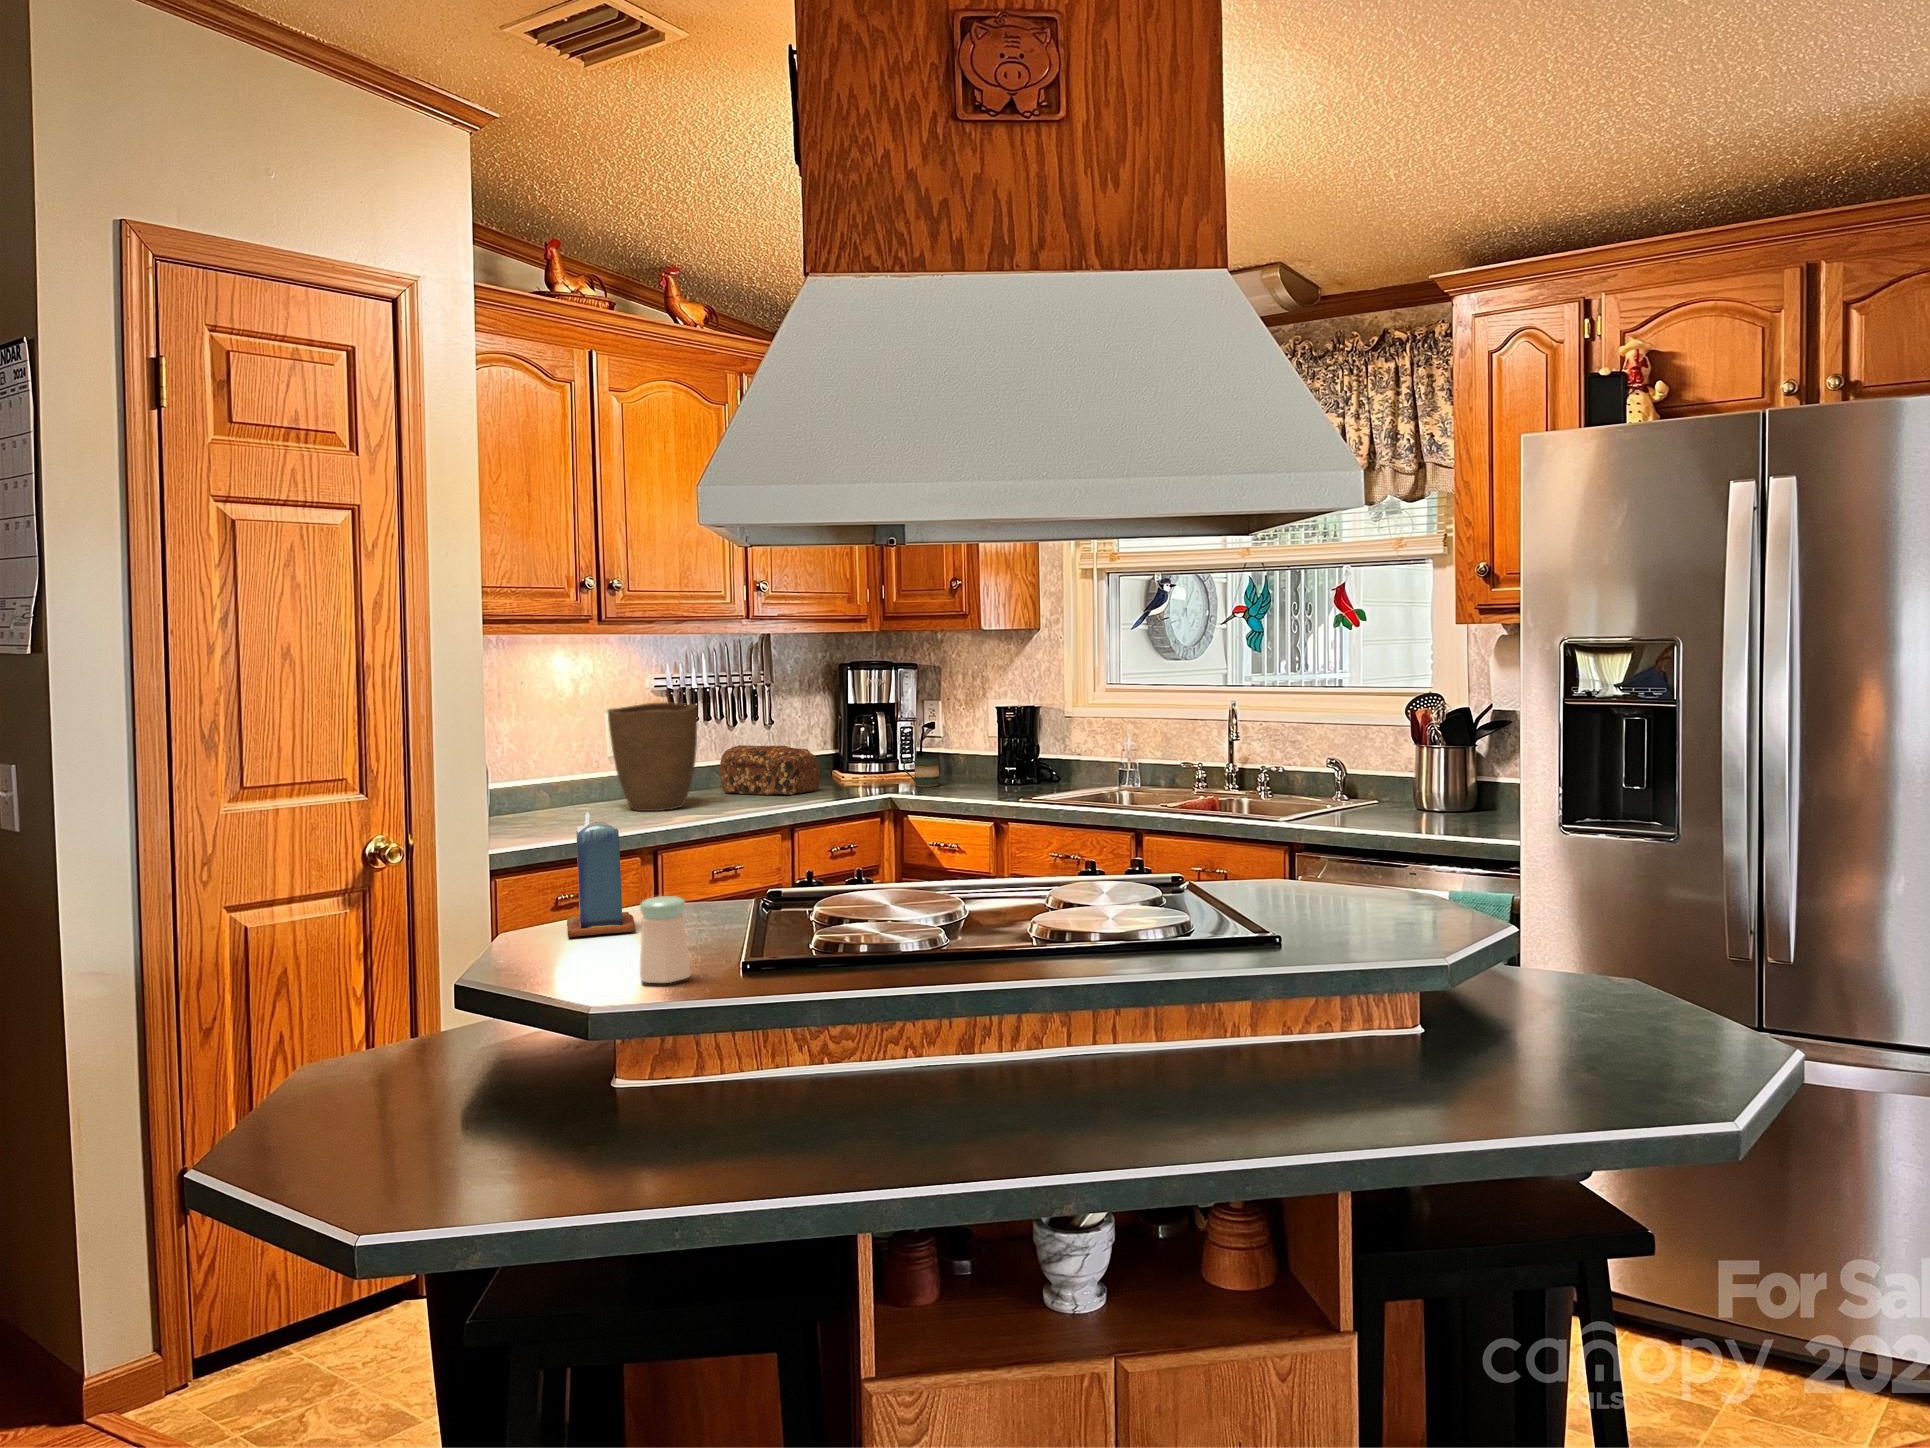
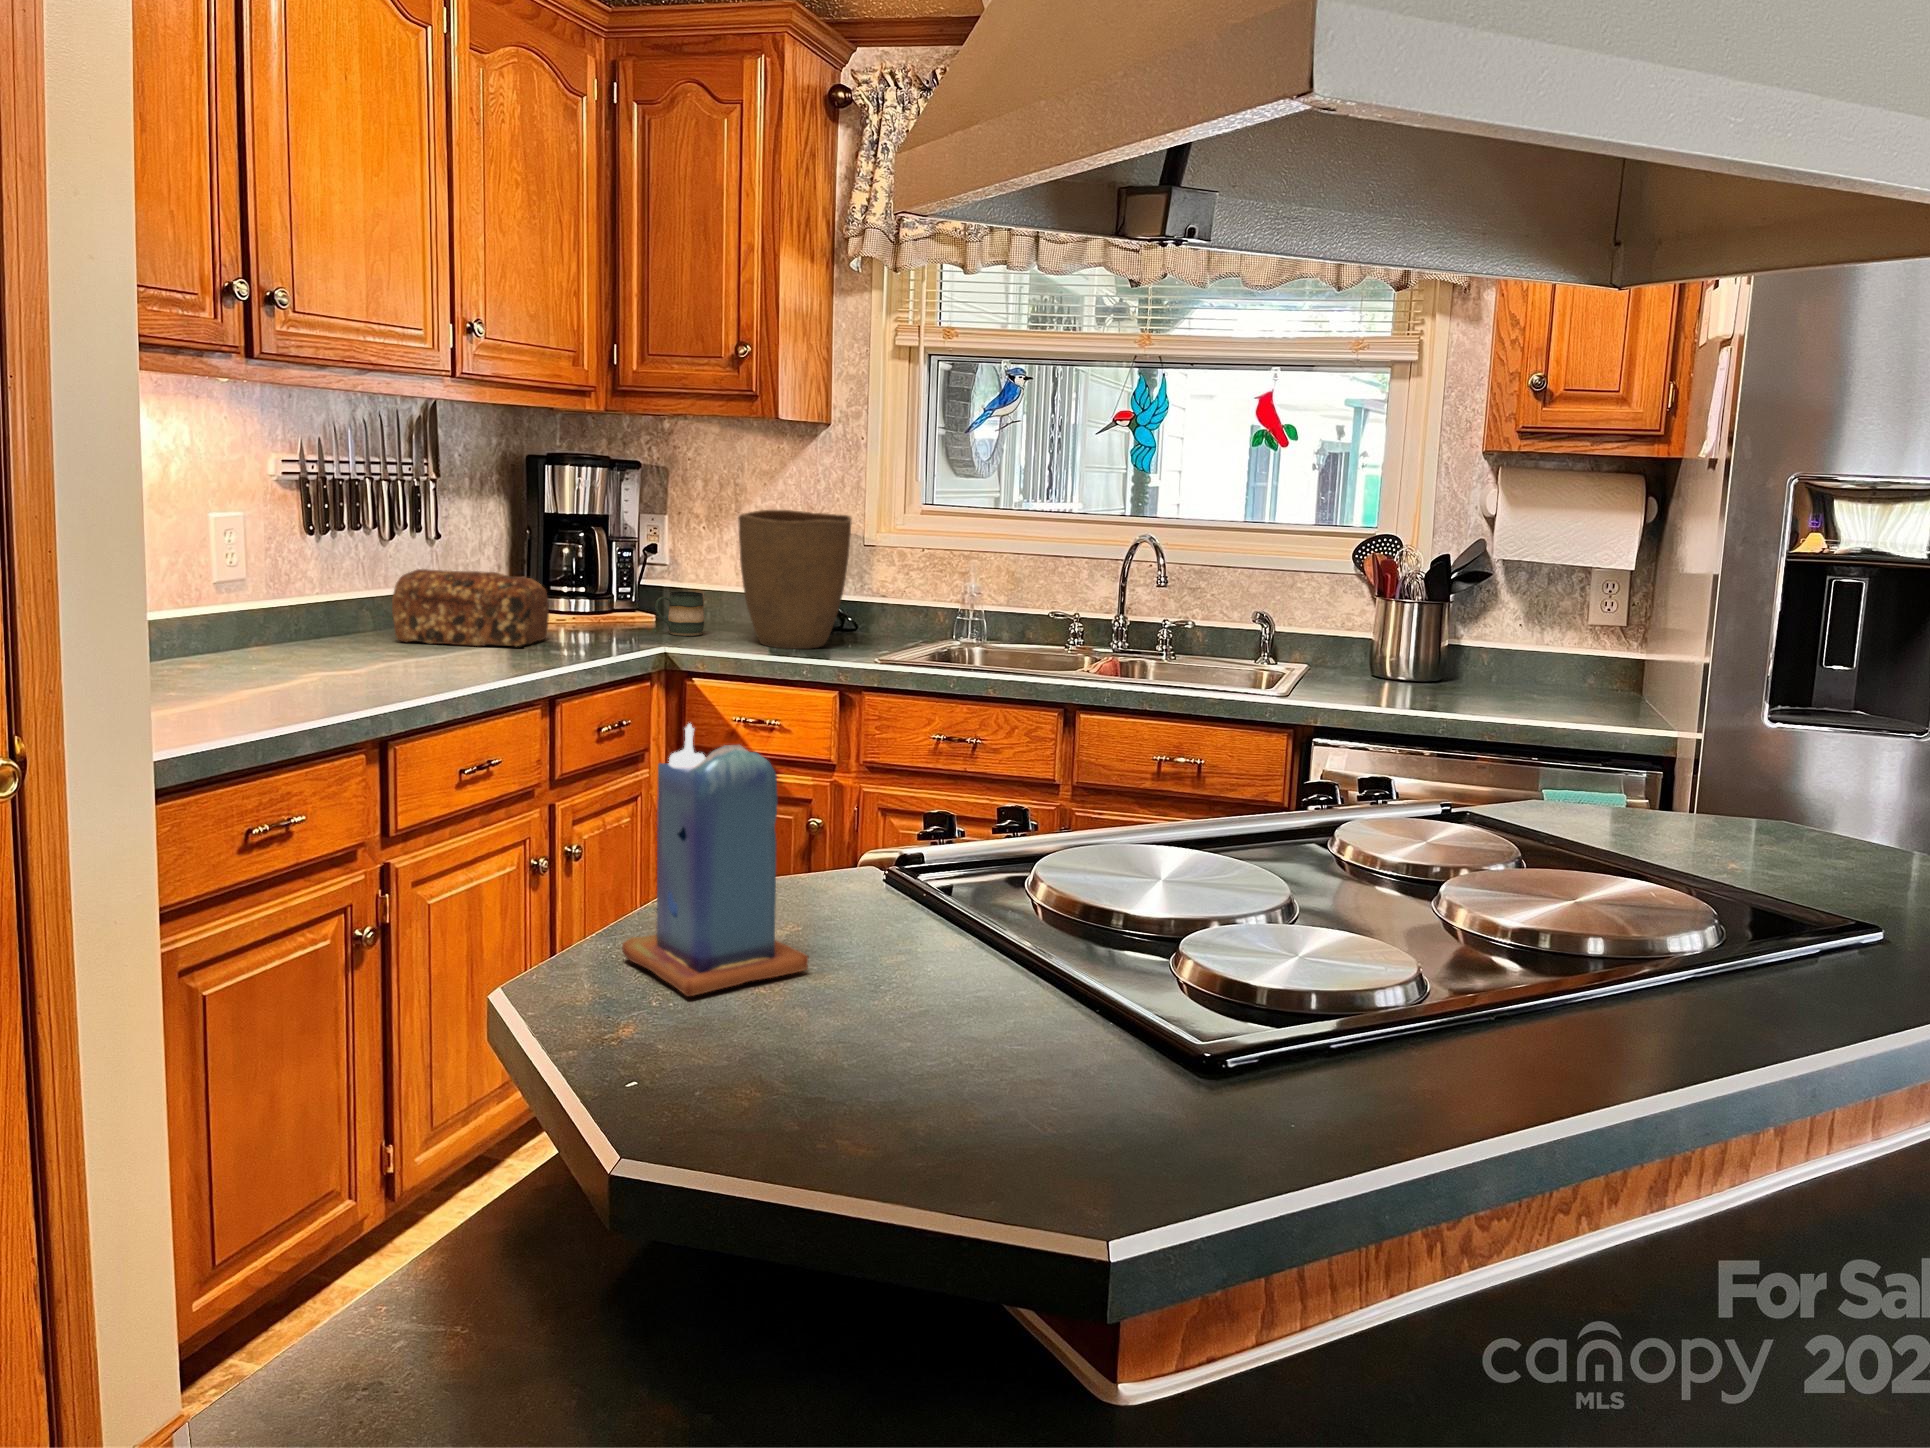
vase: present [608,702,697,811] -> present [738,510,851,649]
salt shaker: present [640,896,690,983] -> none [1090,940,1210,1147]

